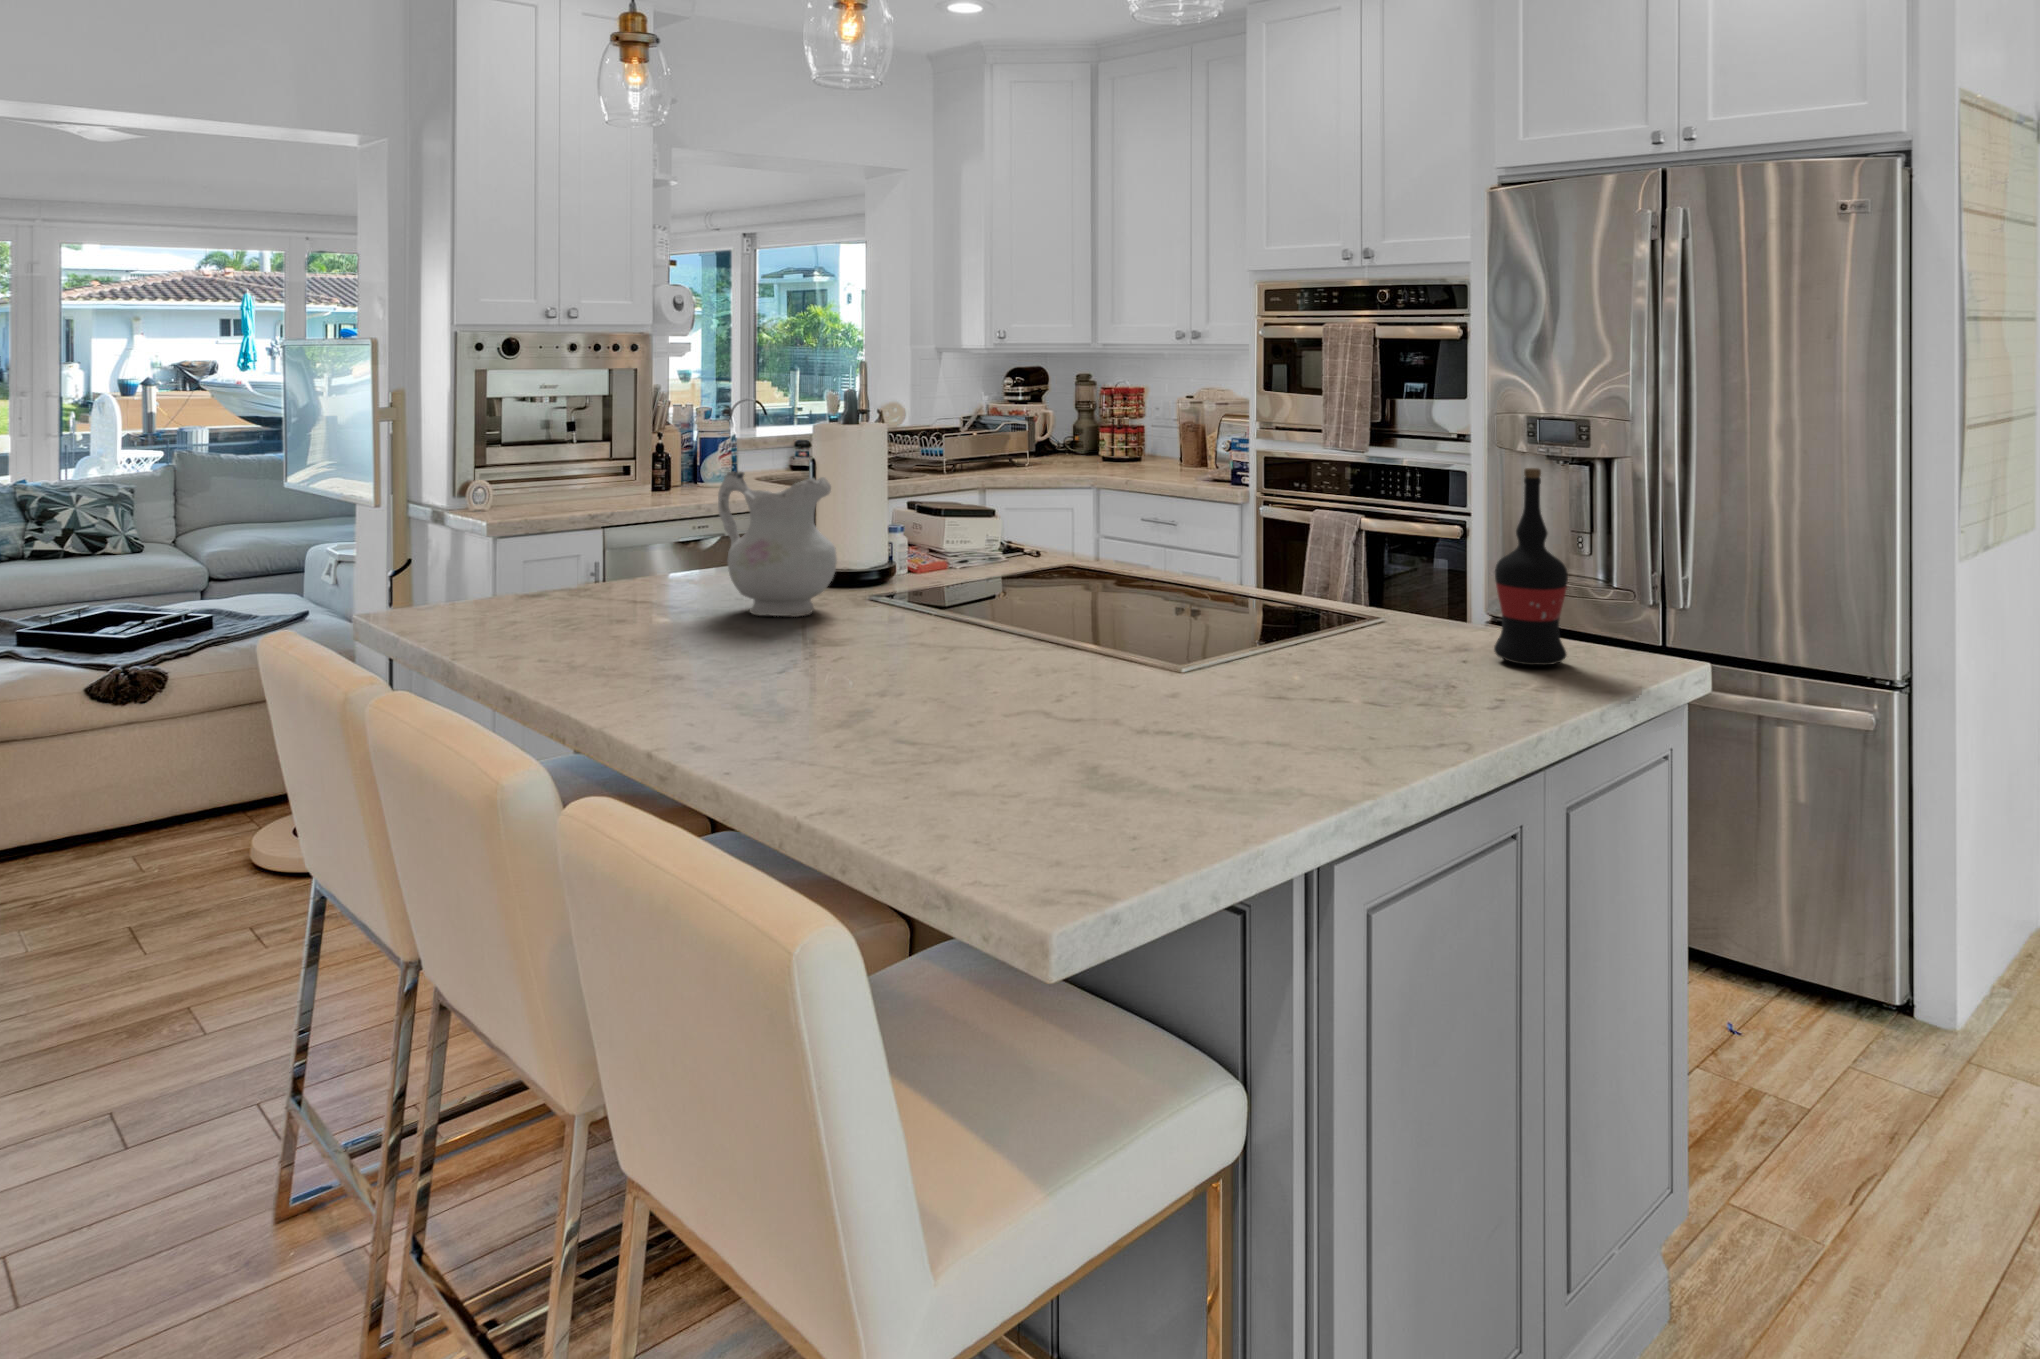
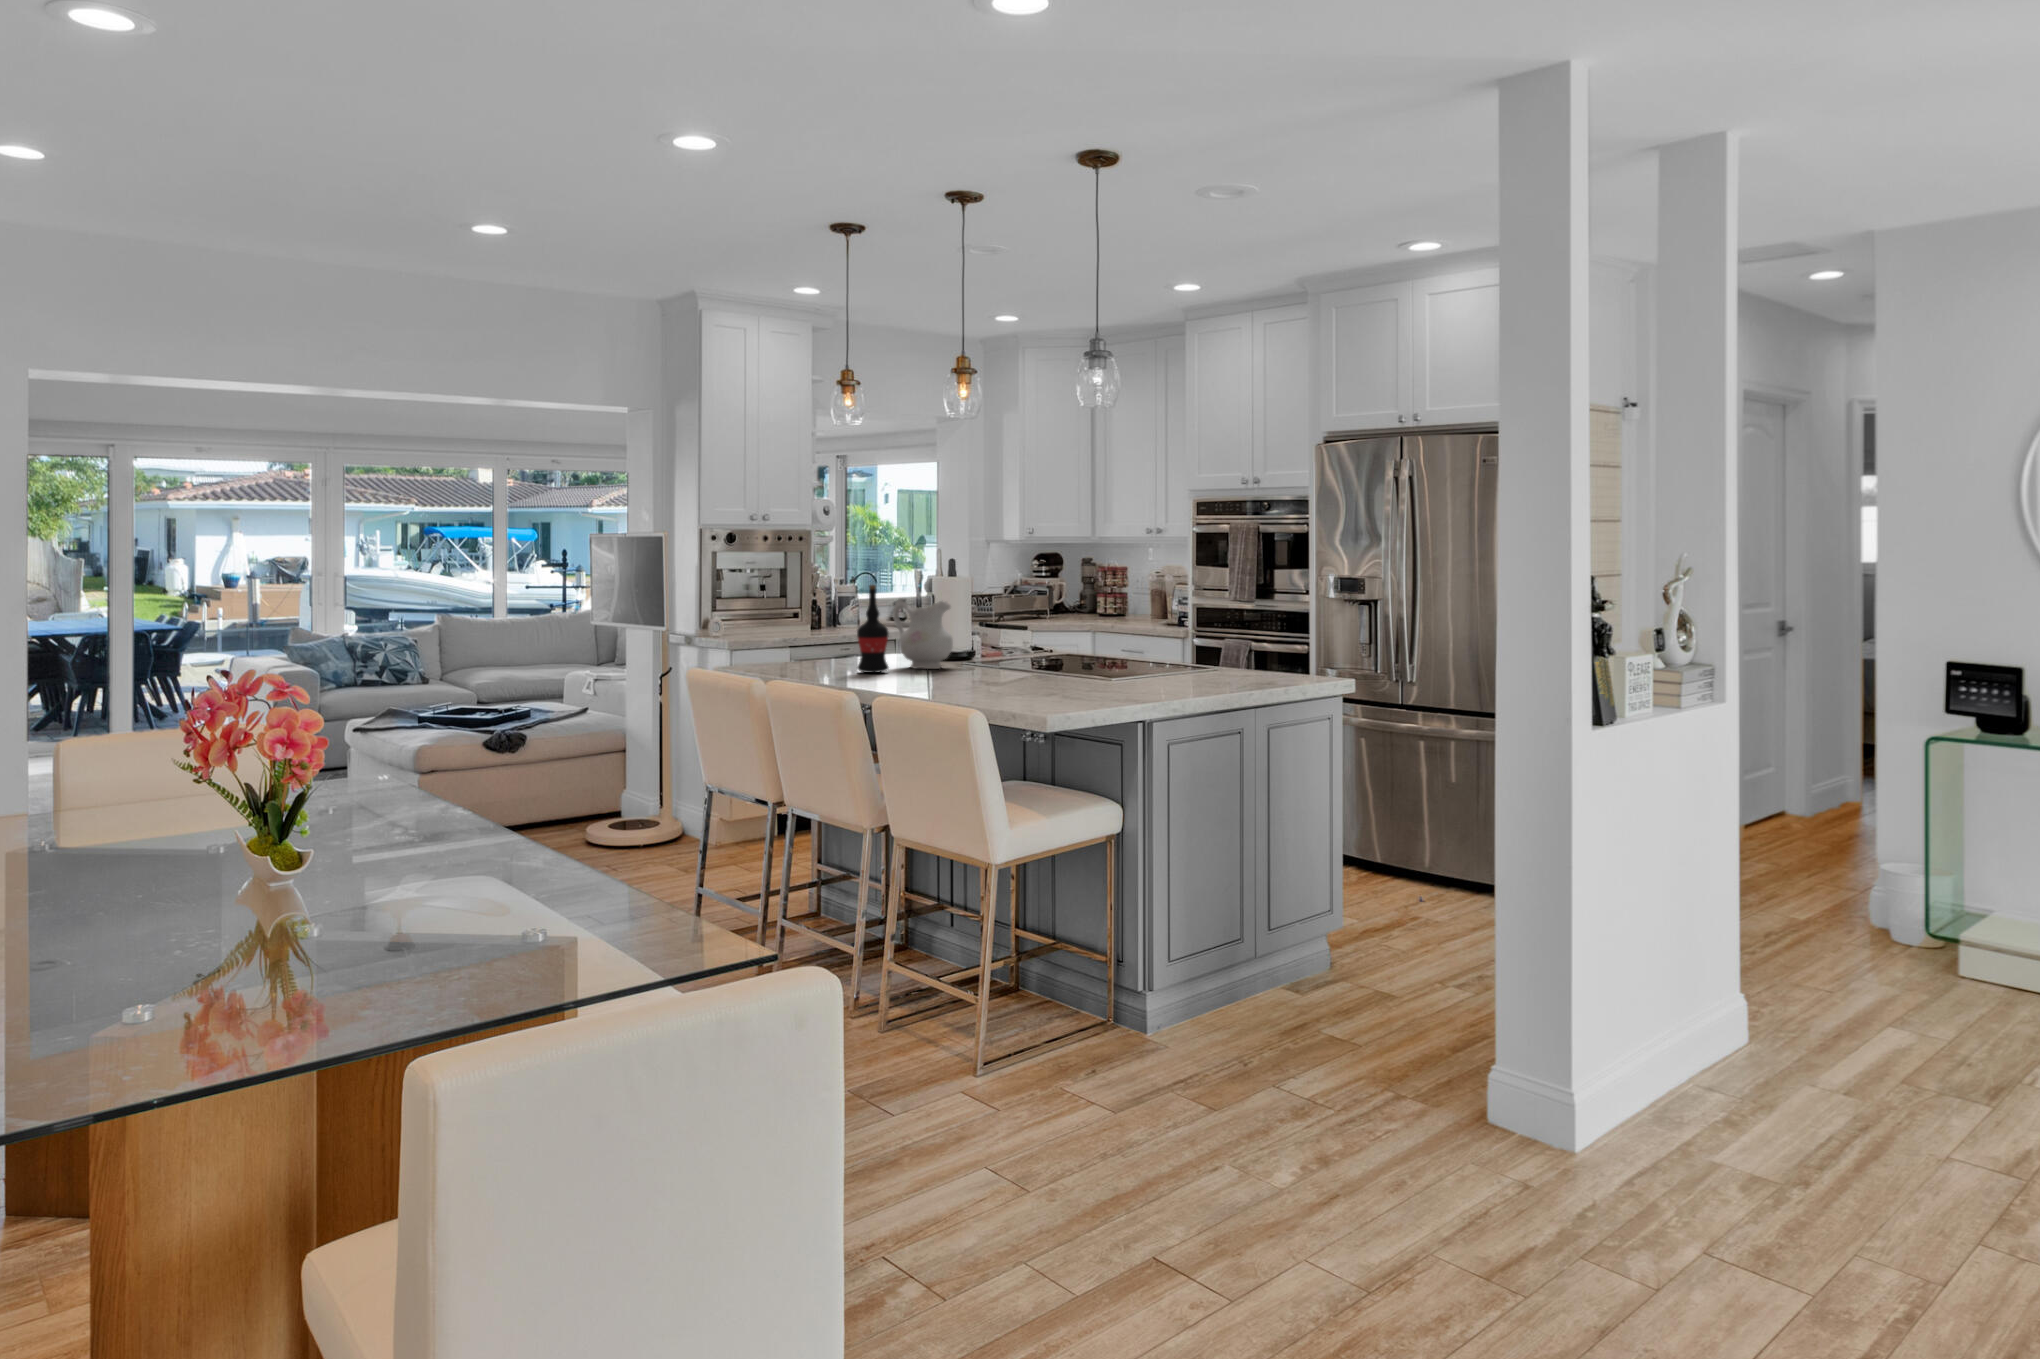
wine bottle: present [1494,468,1568,665] -> present [857,585,889,673]

